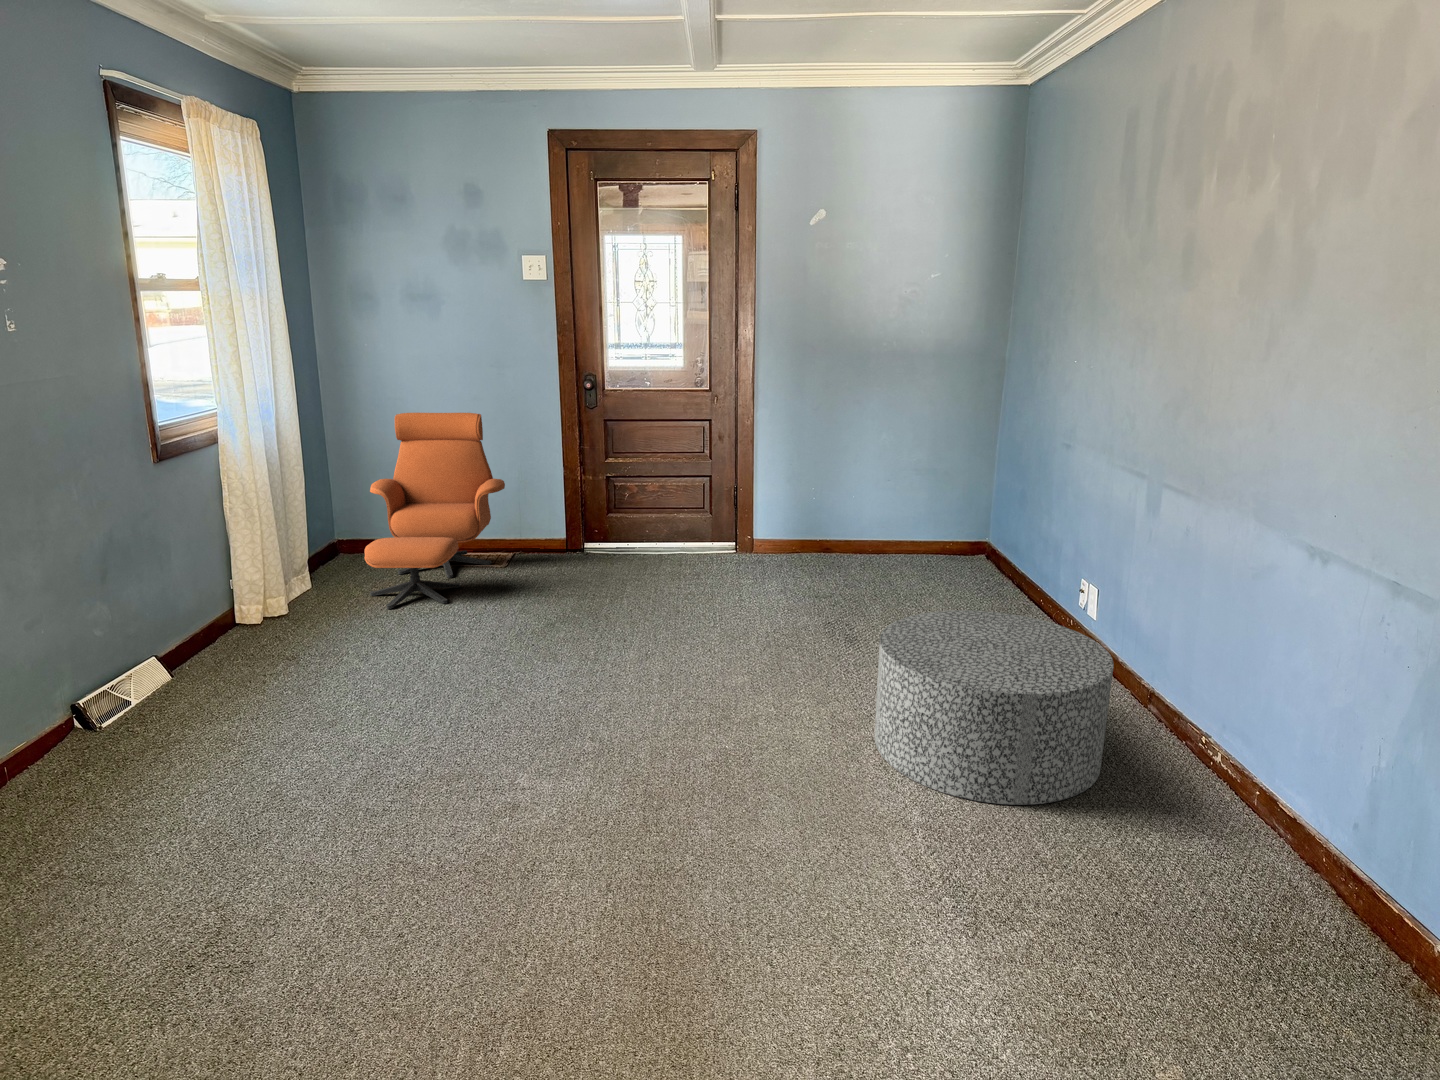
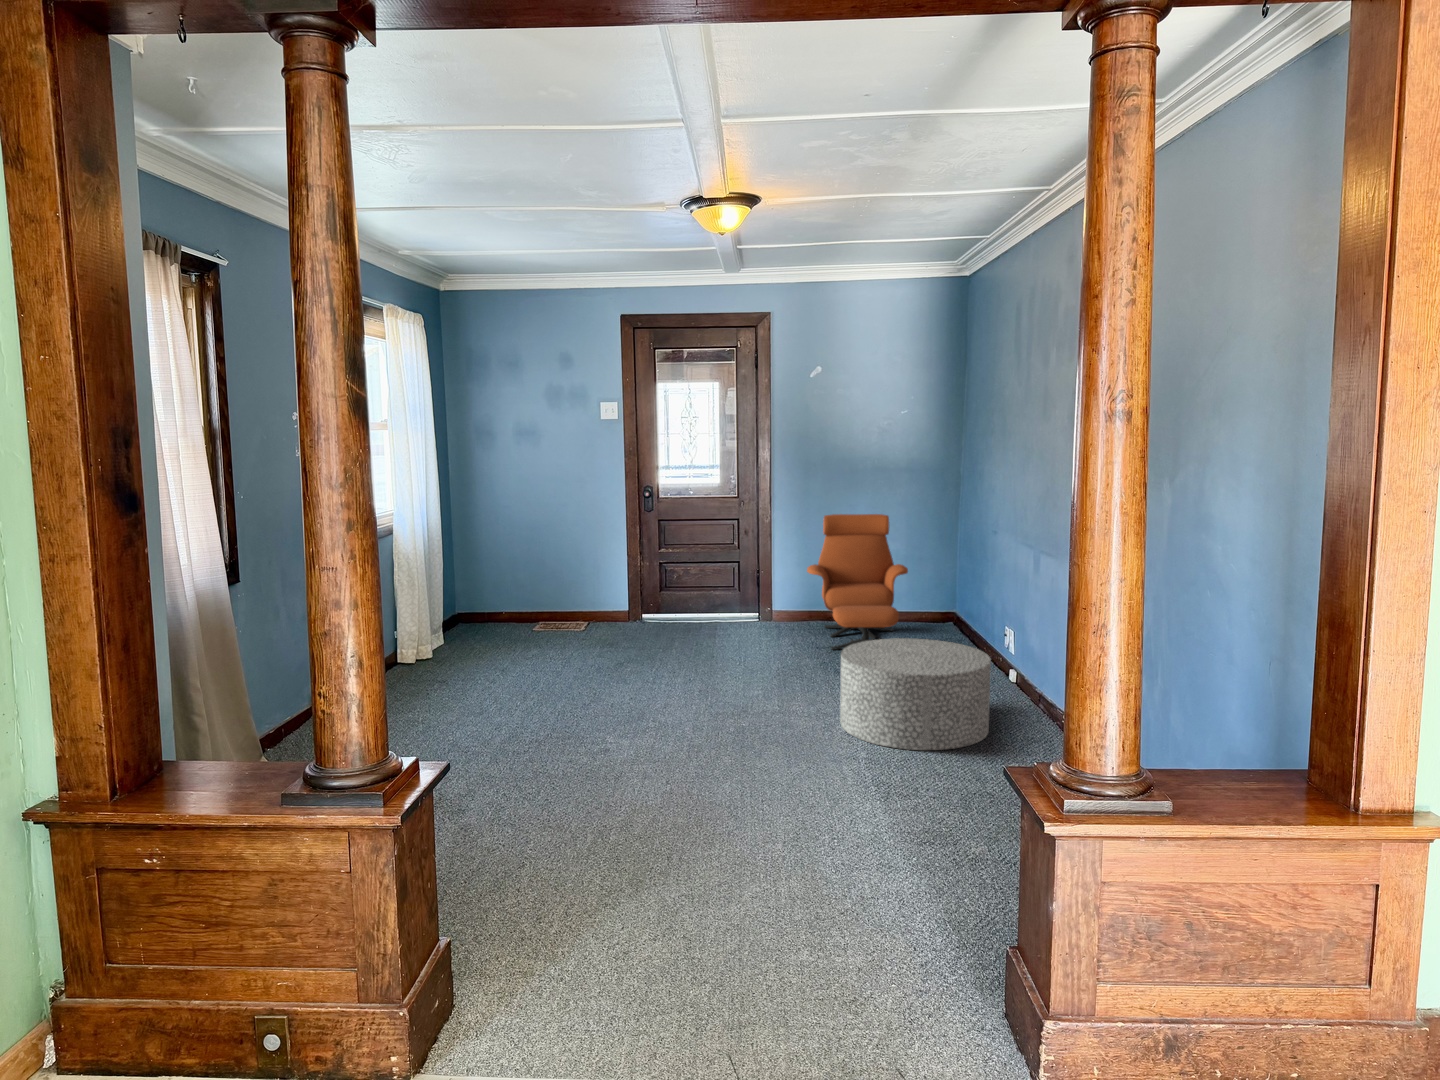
lounge chair: present [364,413,505,609] -> present [807,514,908,650]

